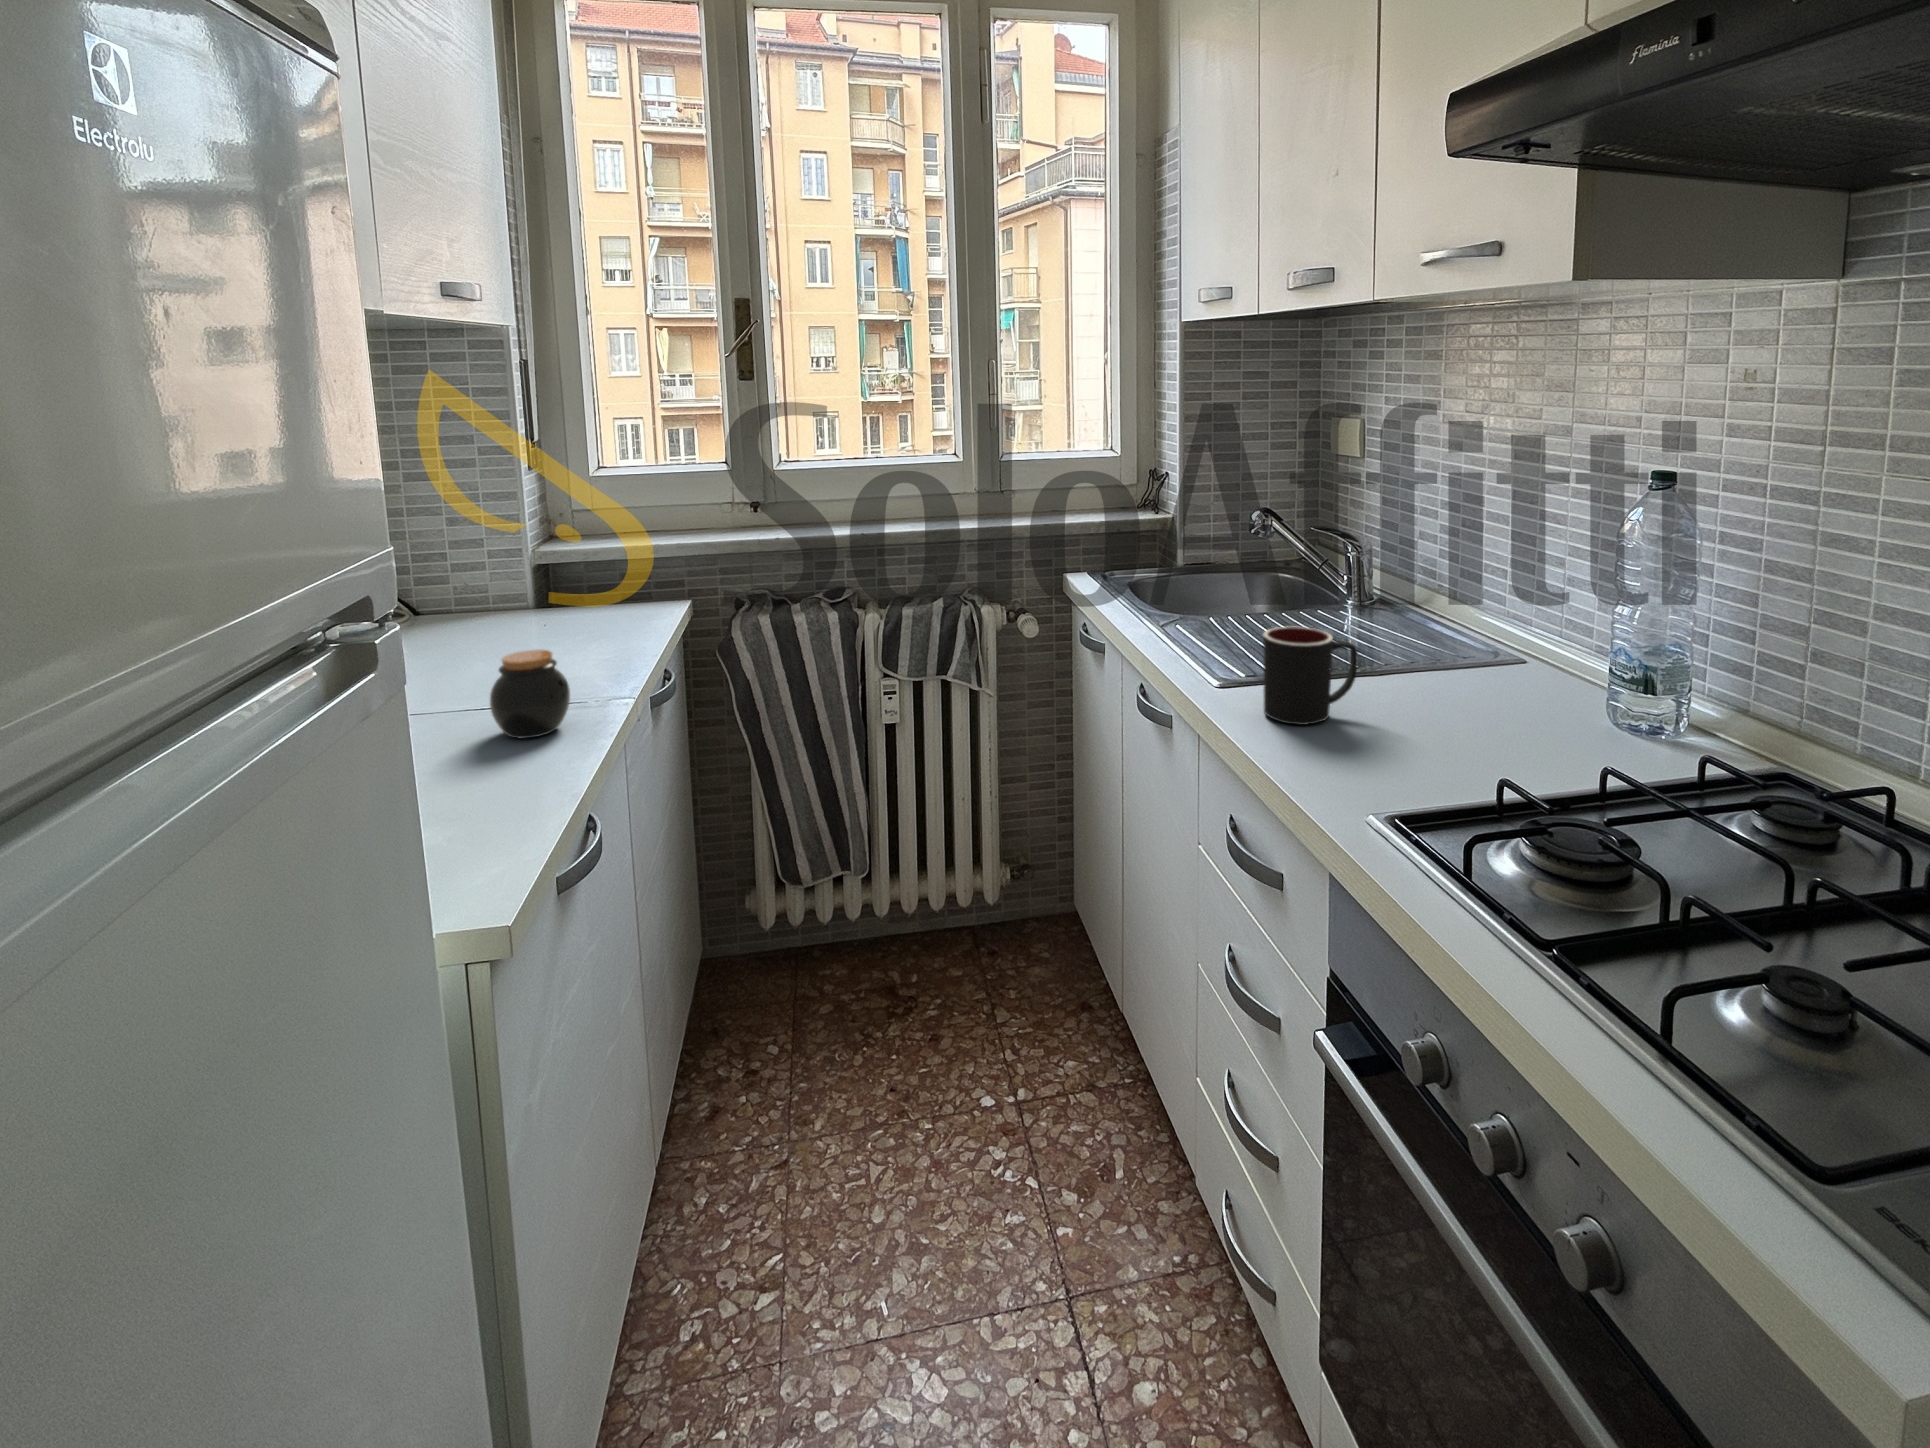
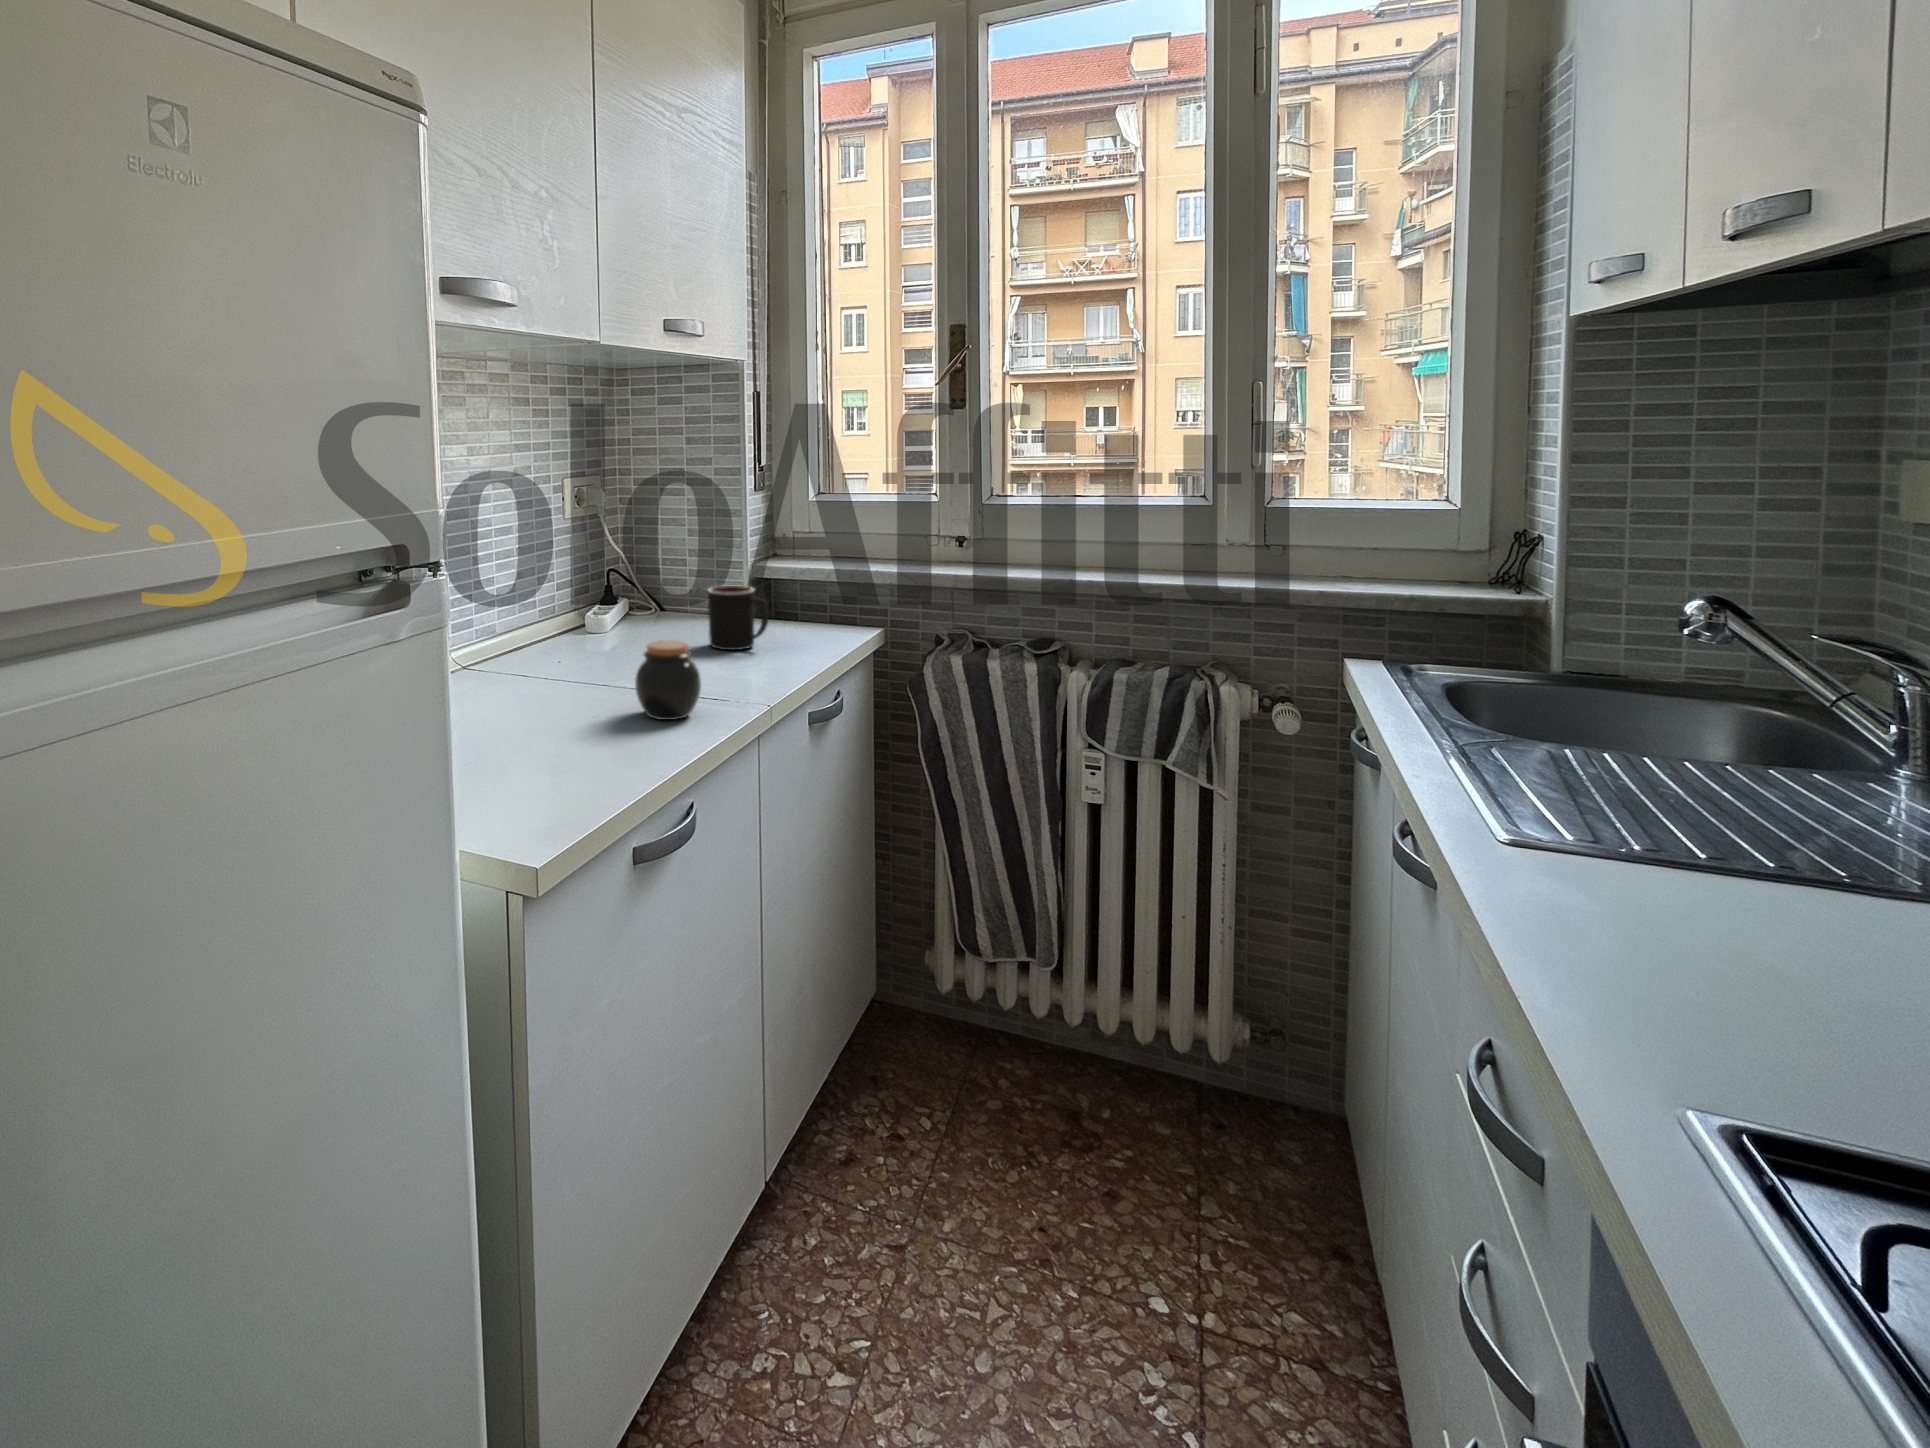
mug: present [1263,626,1358,725] -> present [708,586,769,650]

